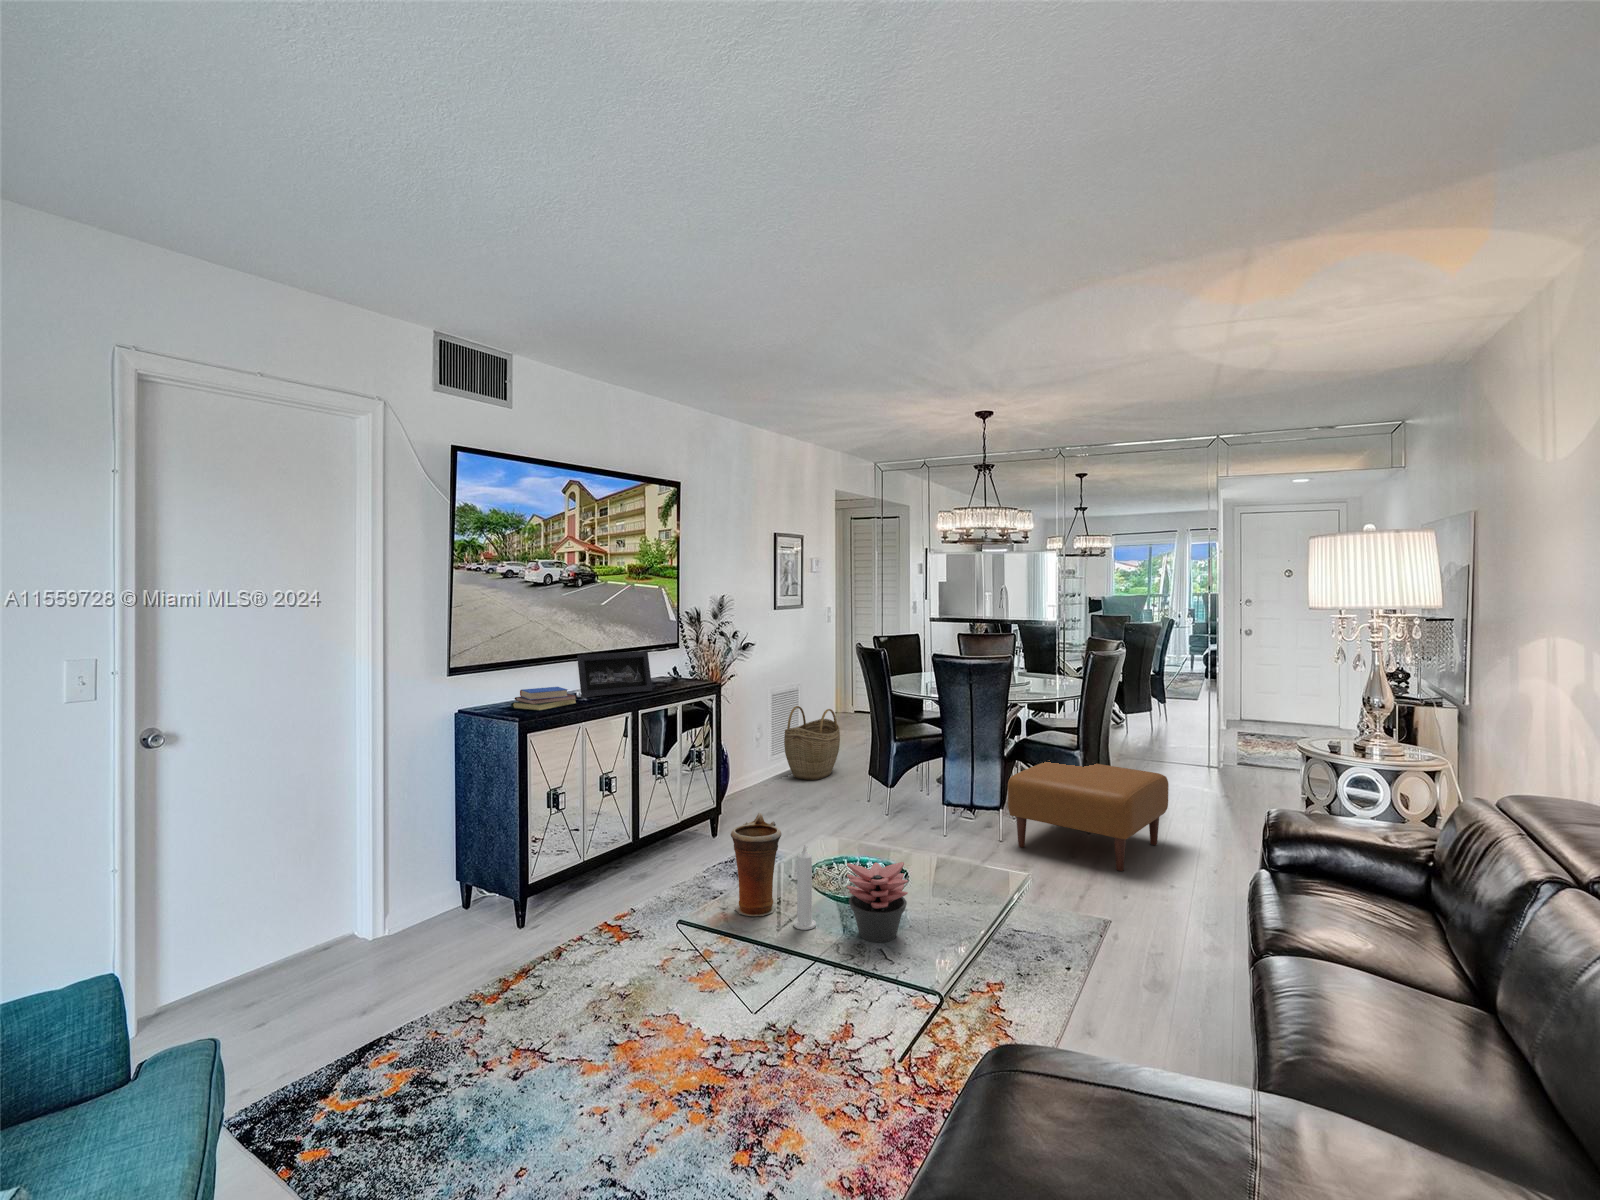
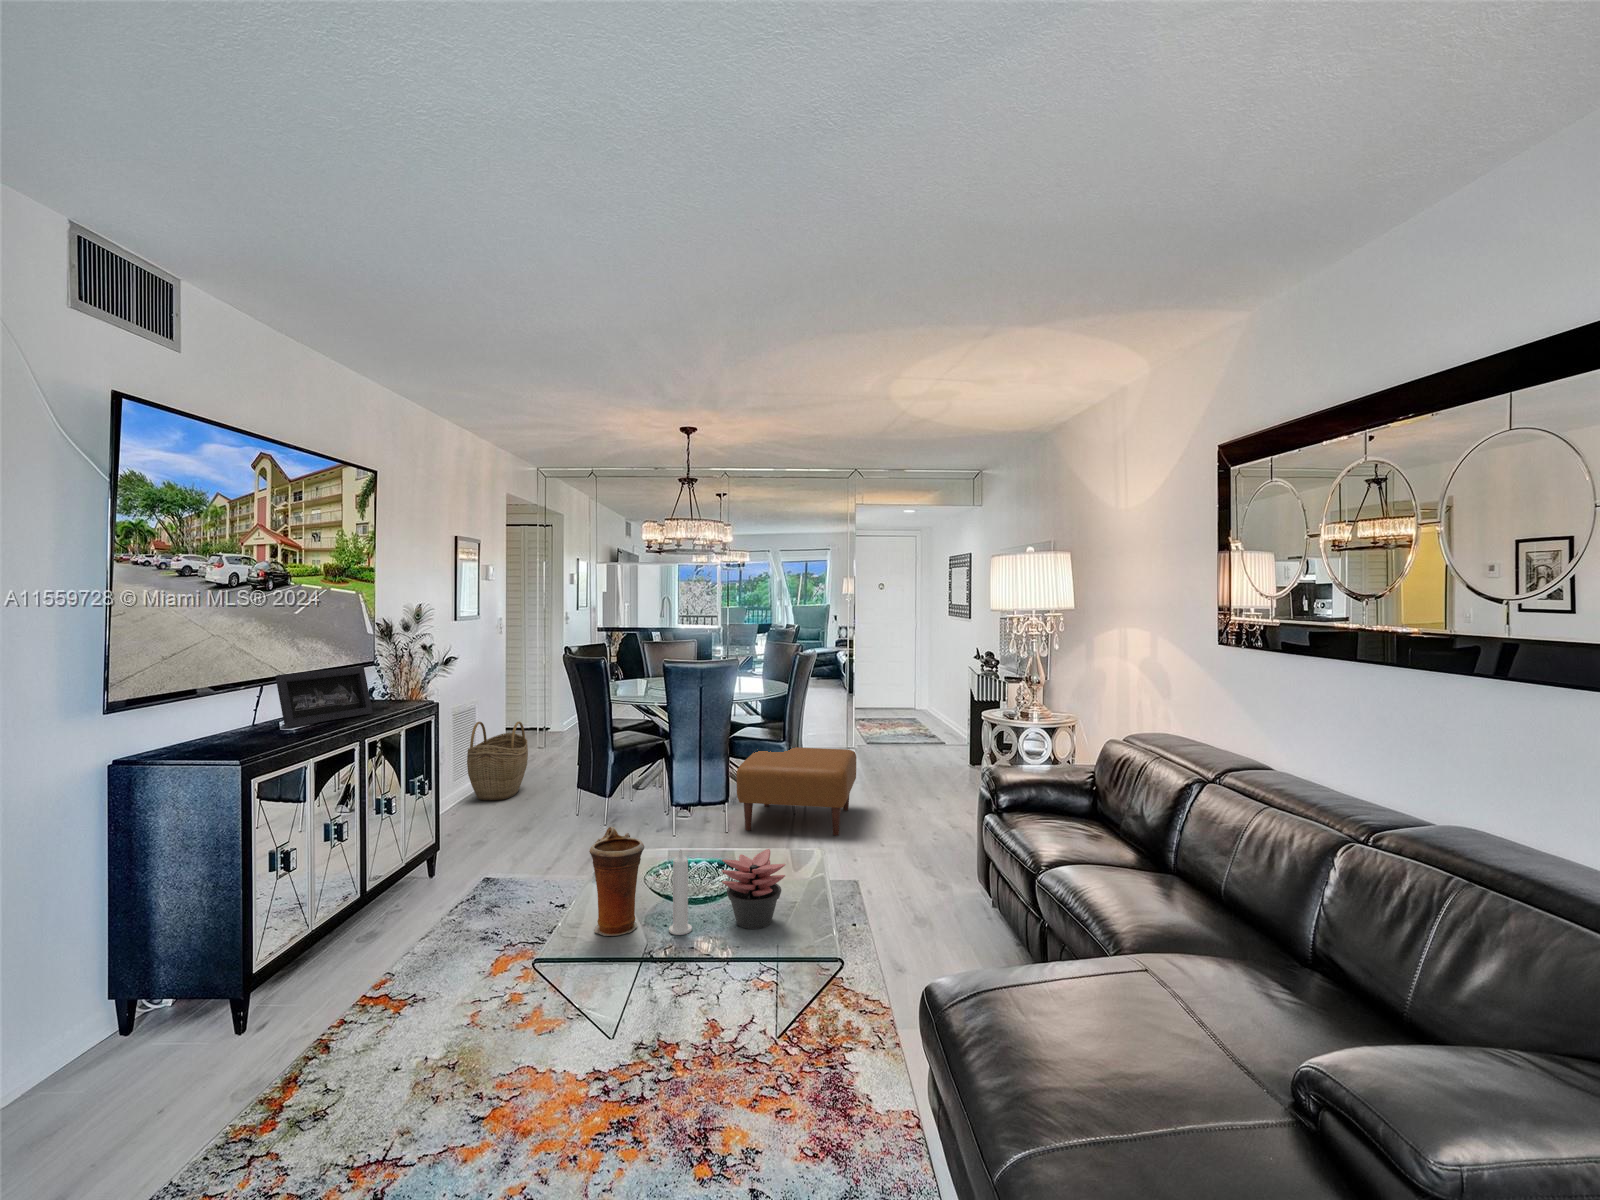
book: present [511,687,576,711] -> none [201,716,297,749]

